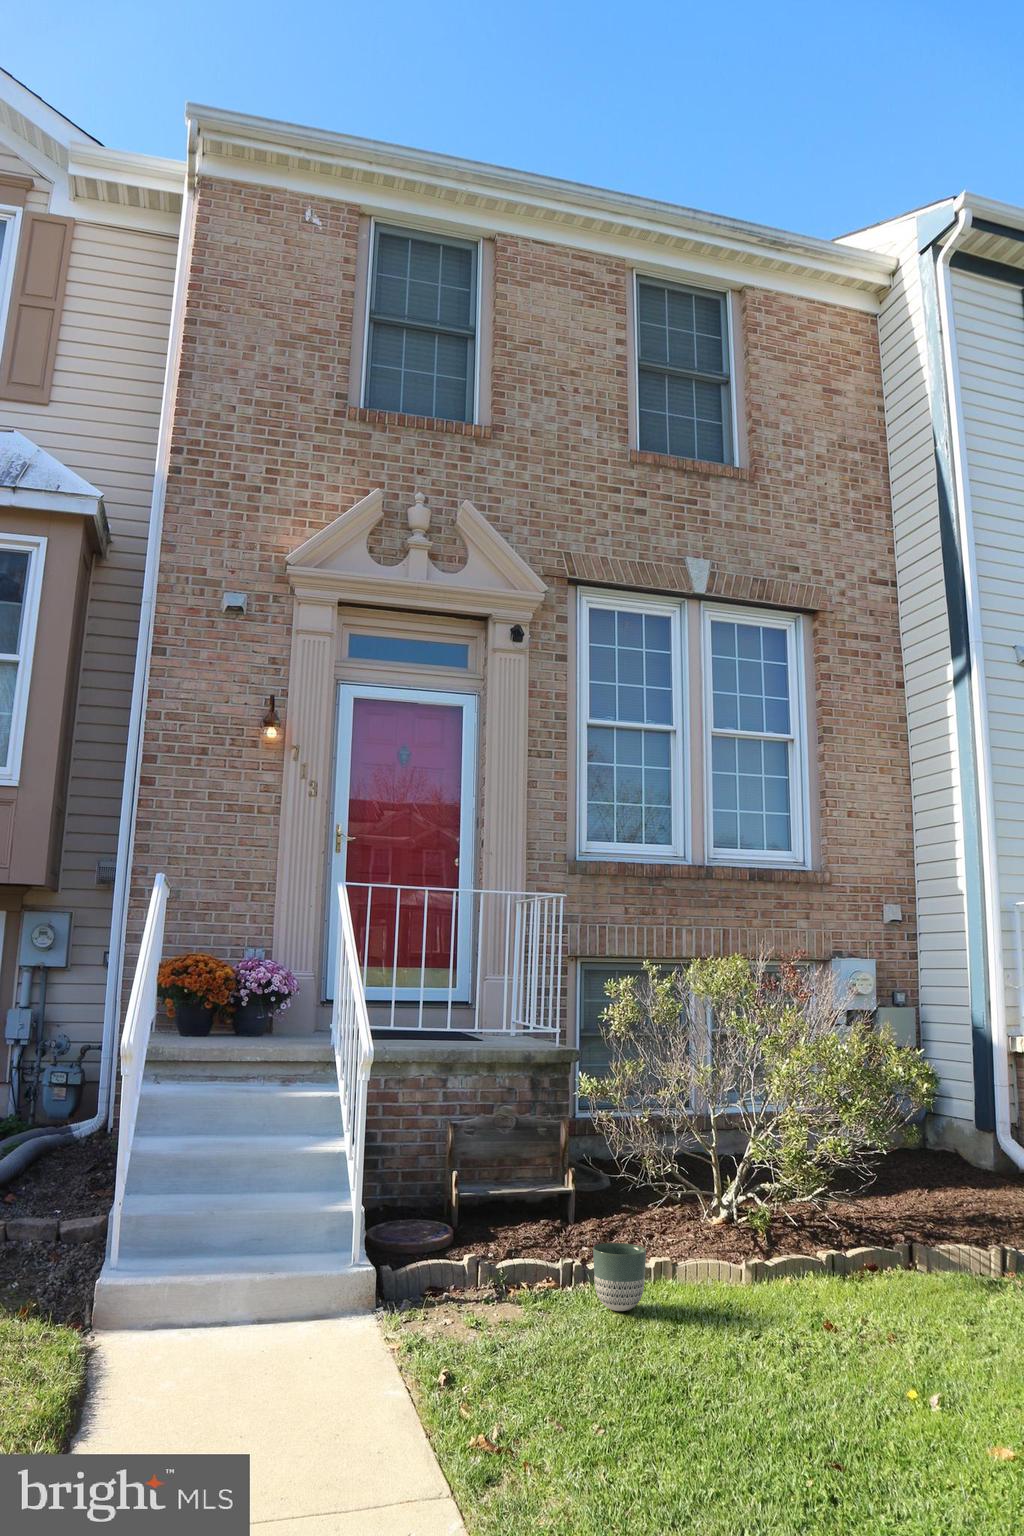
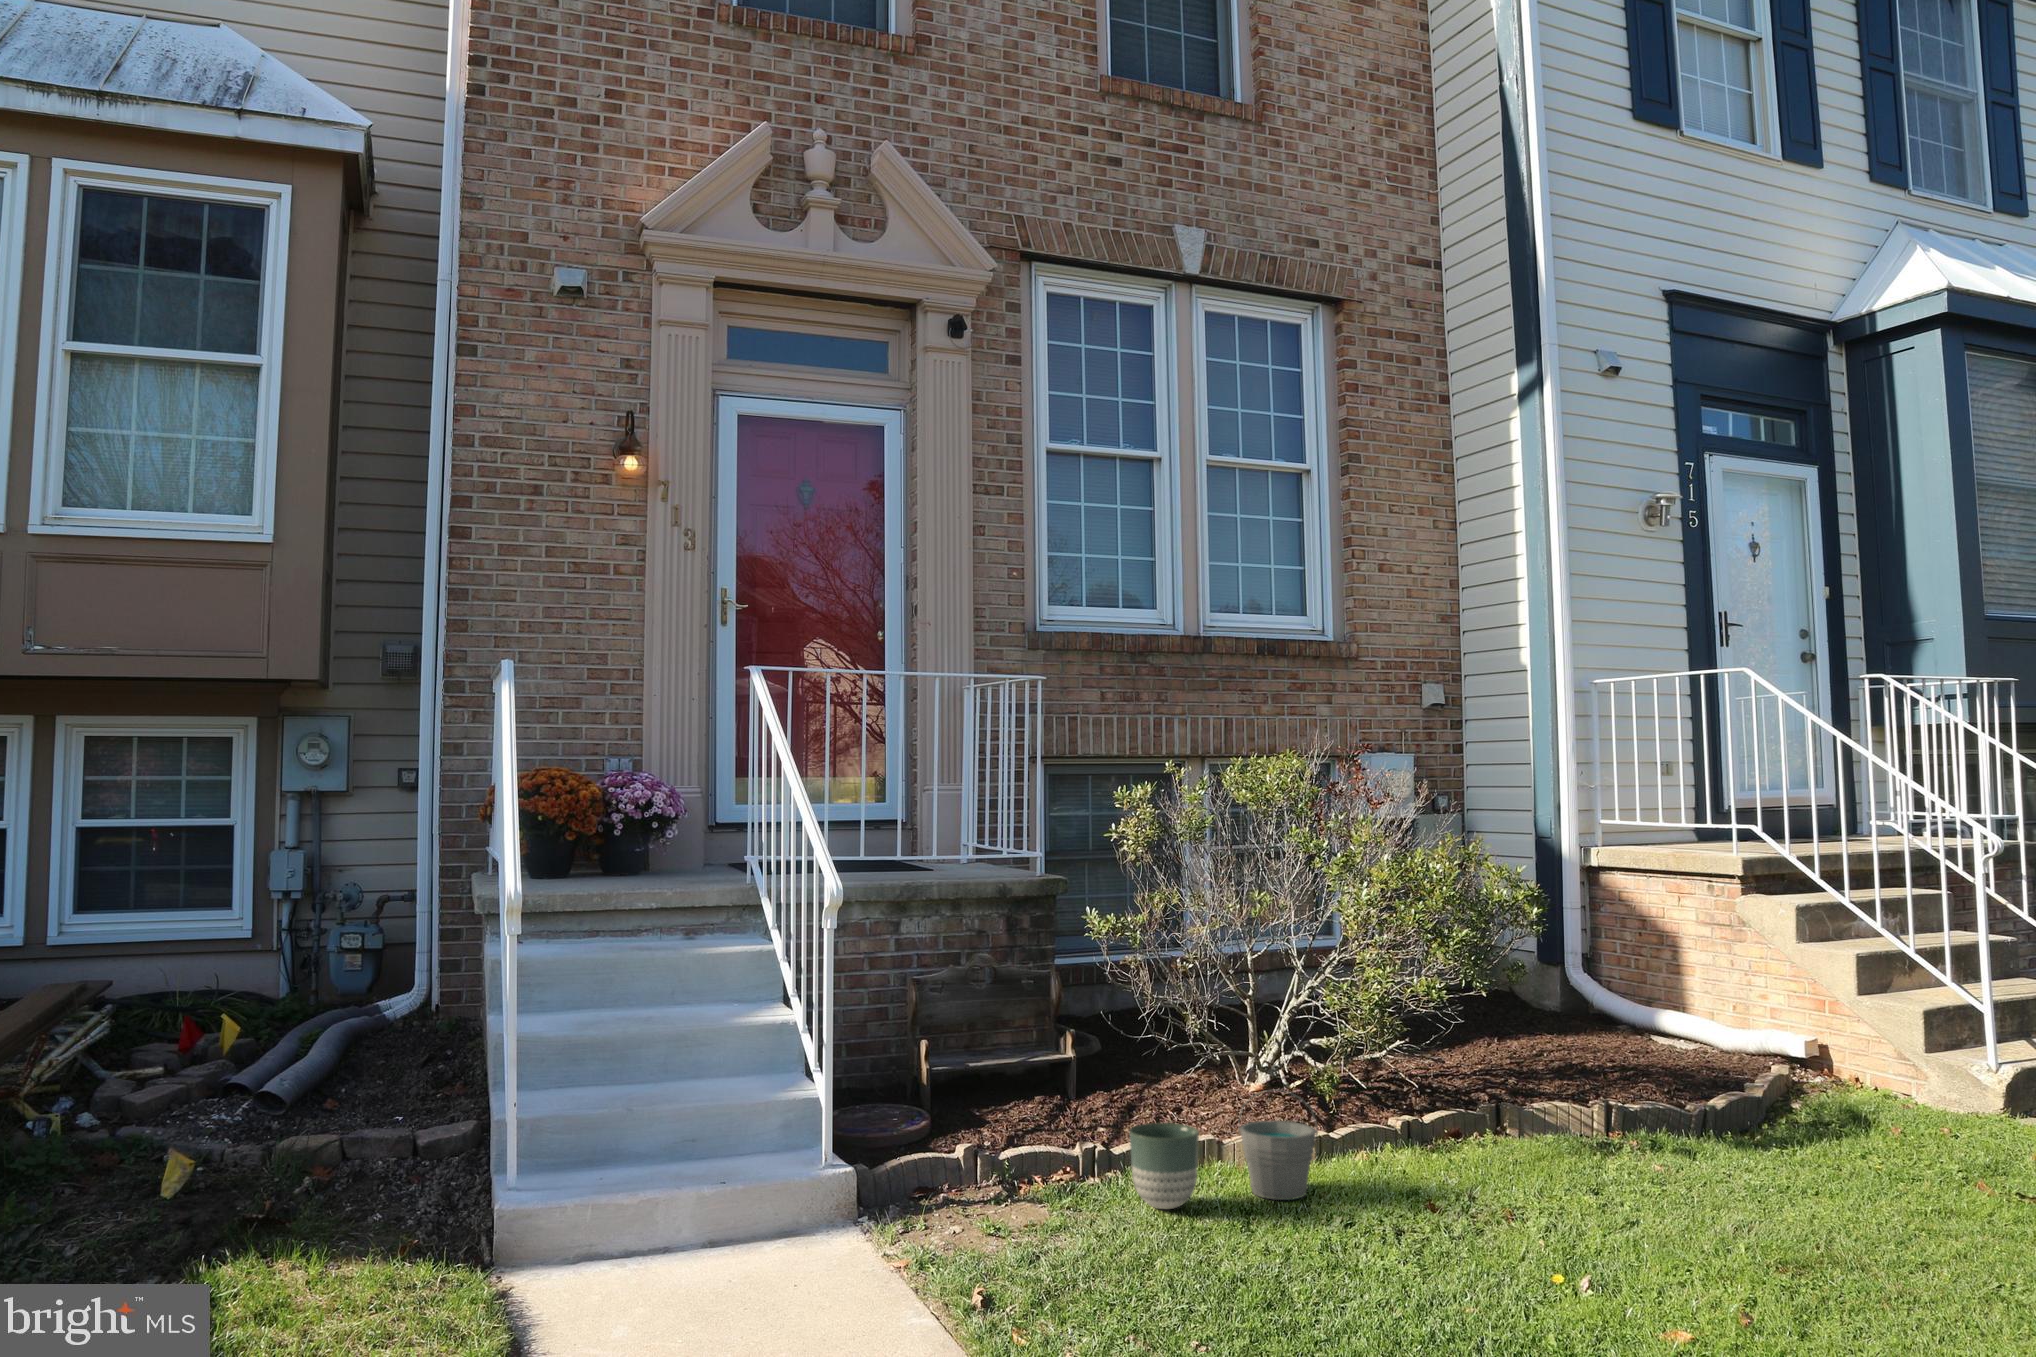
bucket: none [682,1221,742,1310] -> present [1238,1089,1318,1200]

